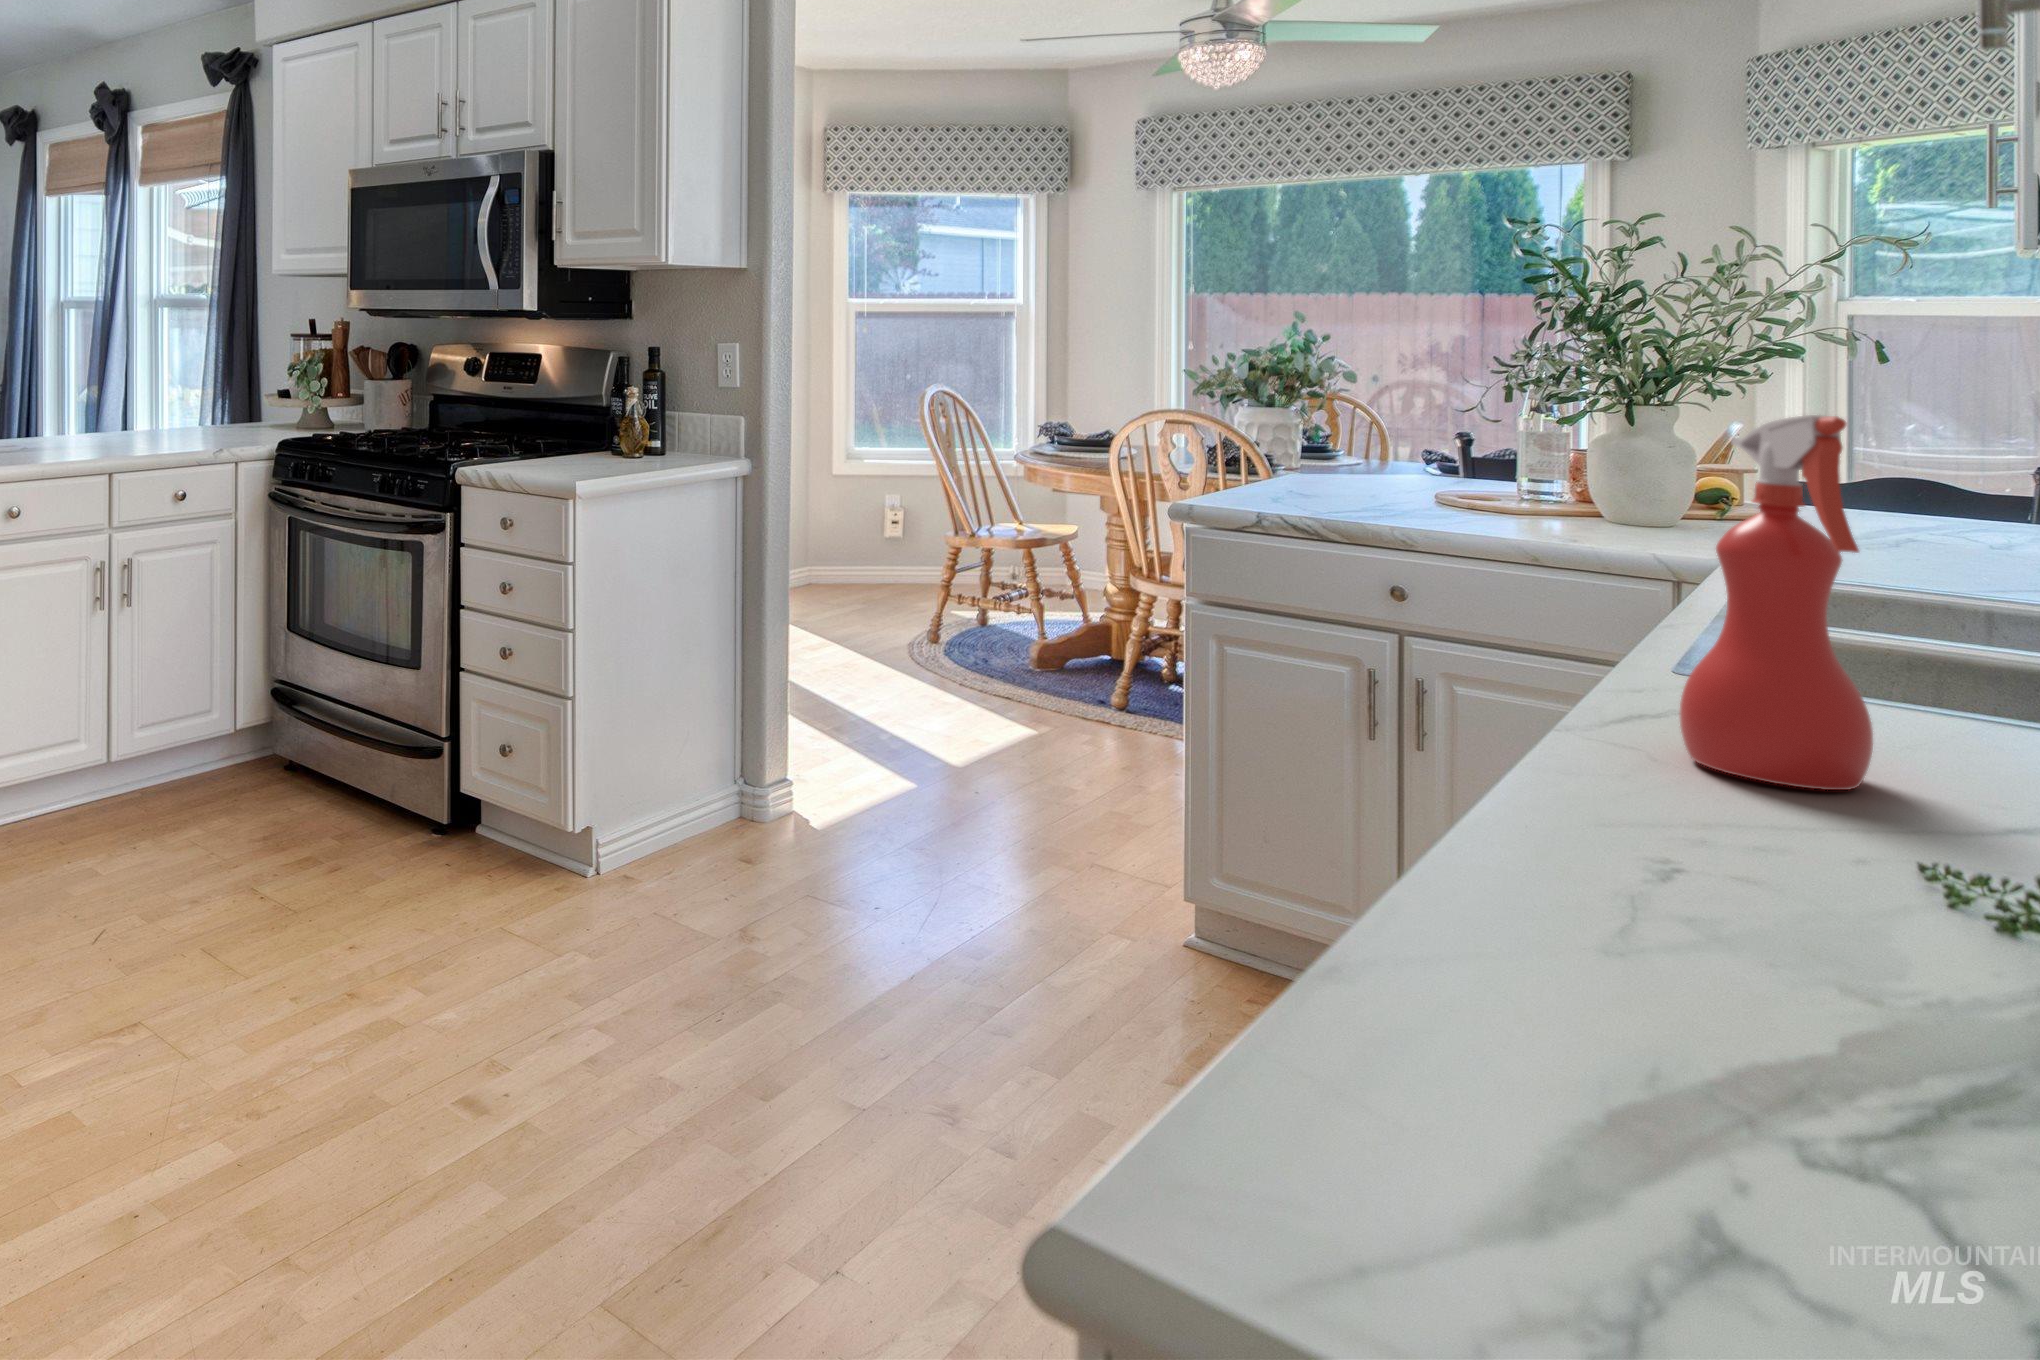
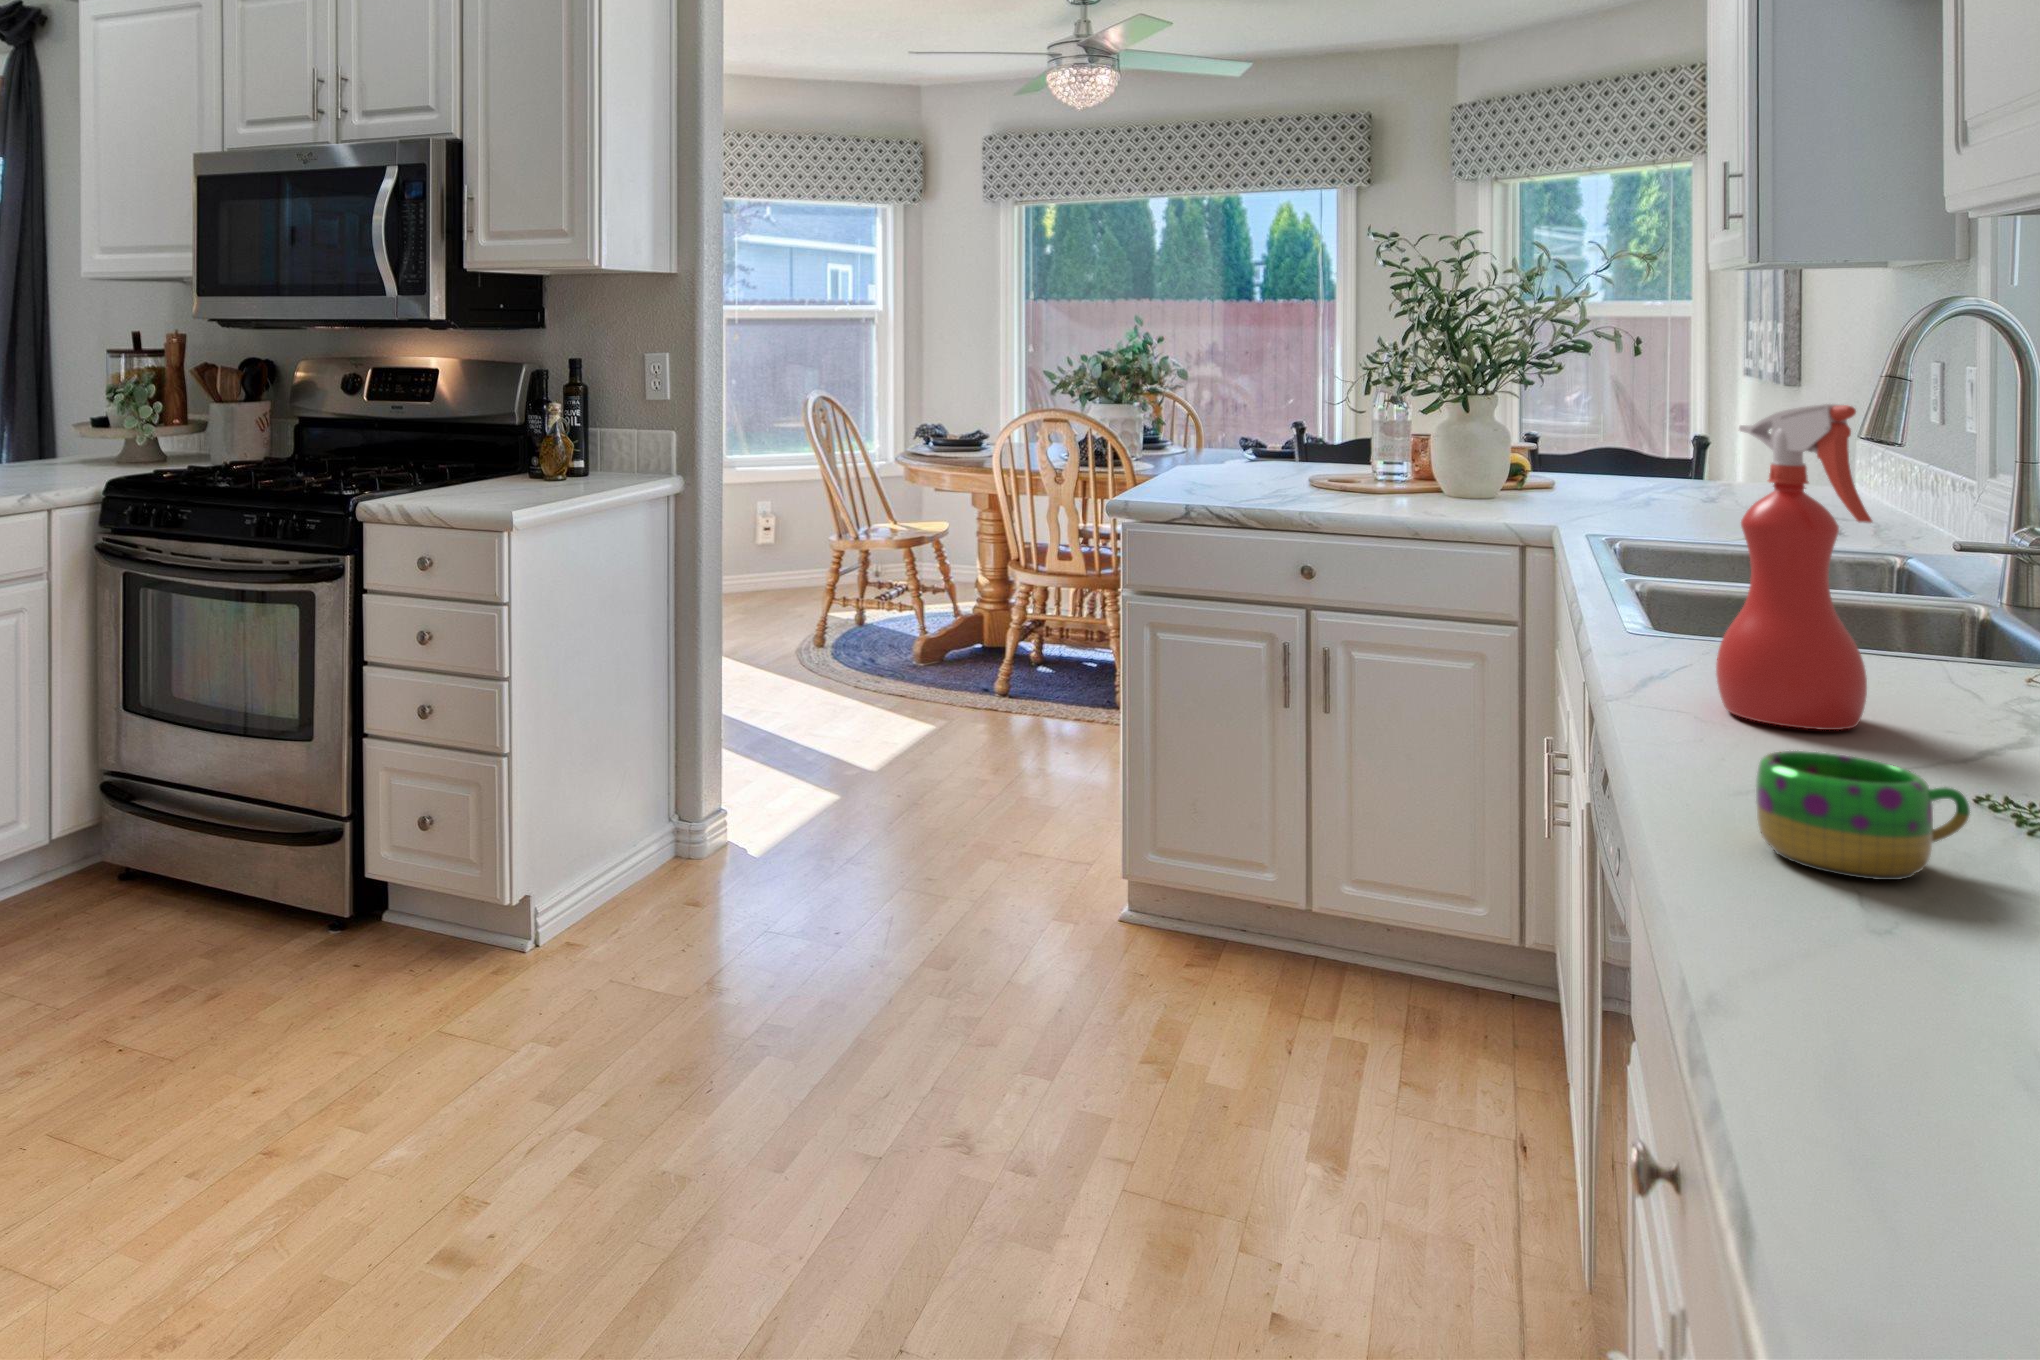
mug: none [1552,780,1811,926] -> present [1756,751,1970,880]

